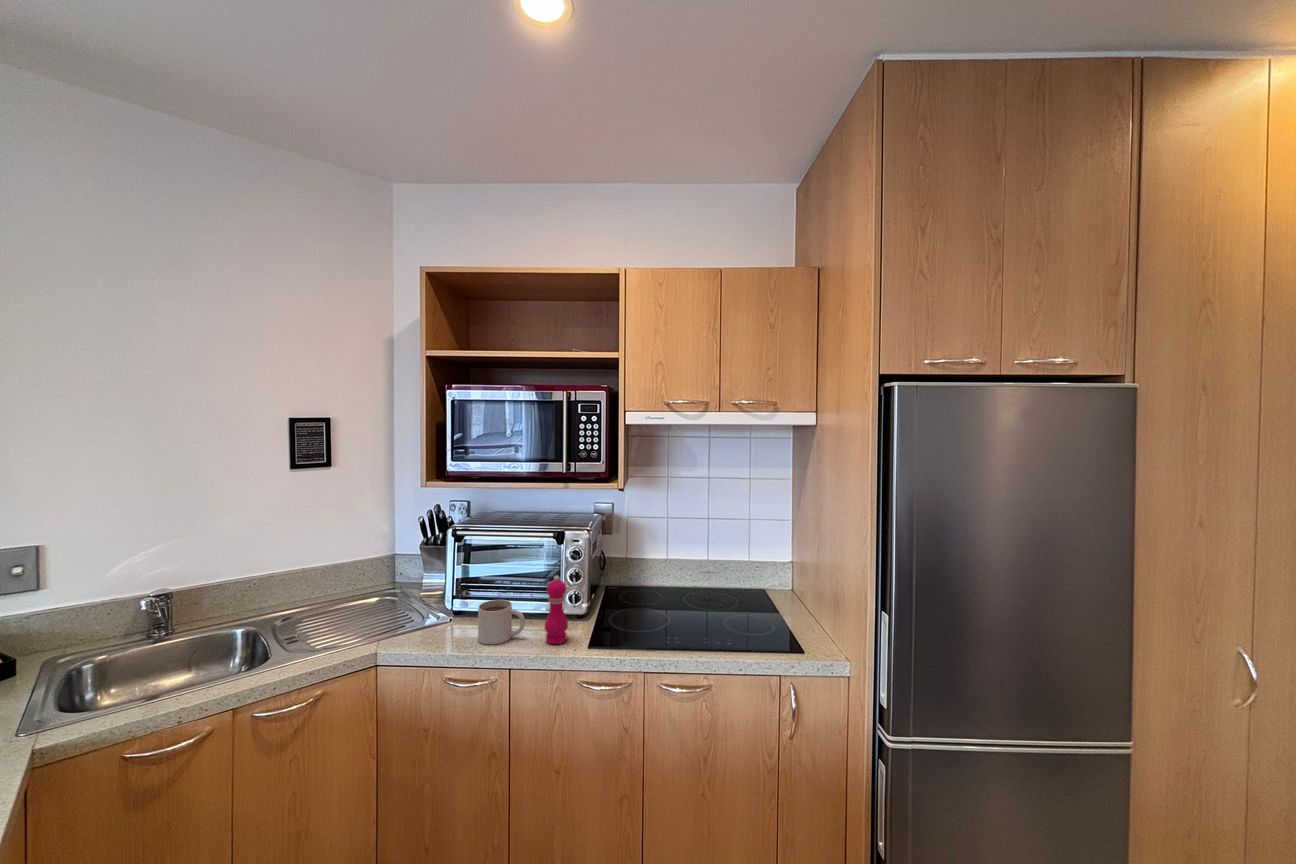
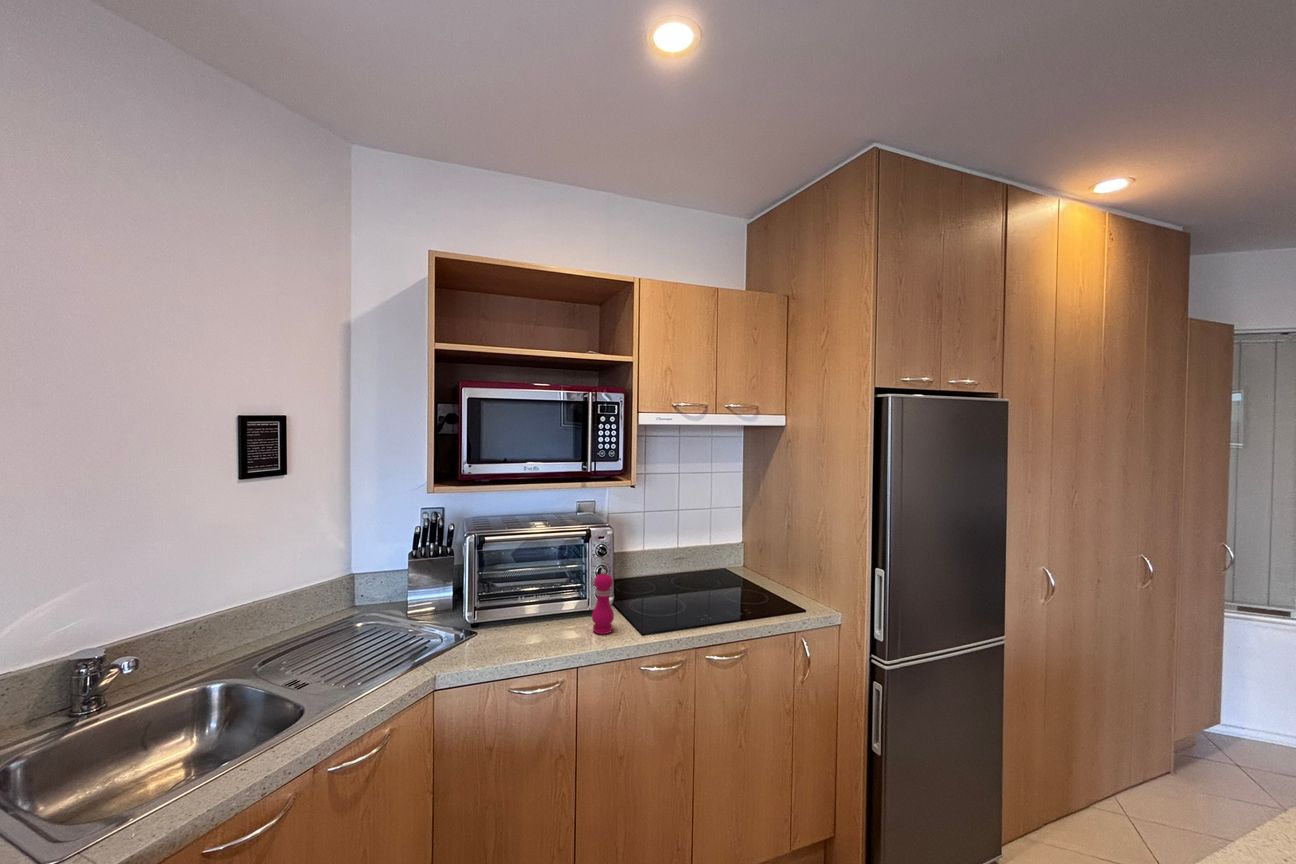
mug: present [478,600,525,644] -> none [525,601,572,646]

